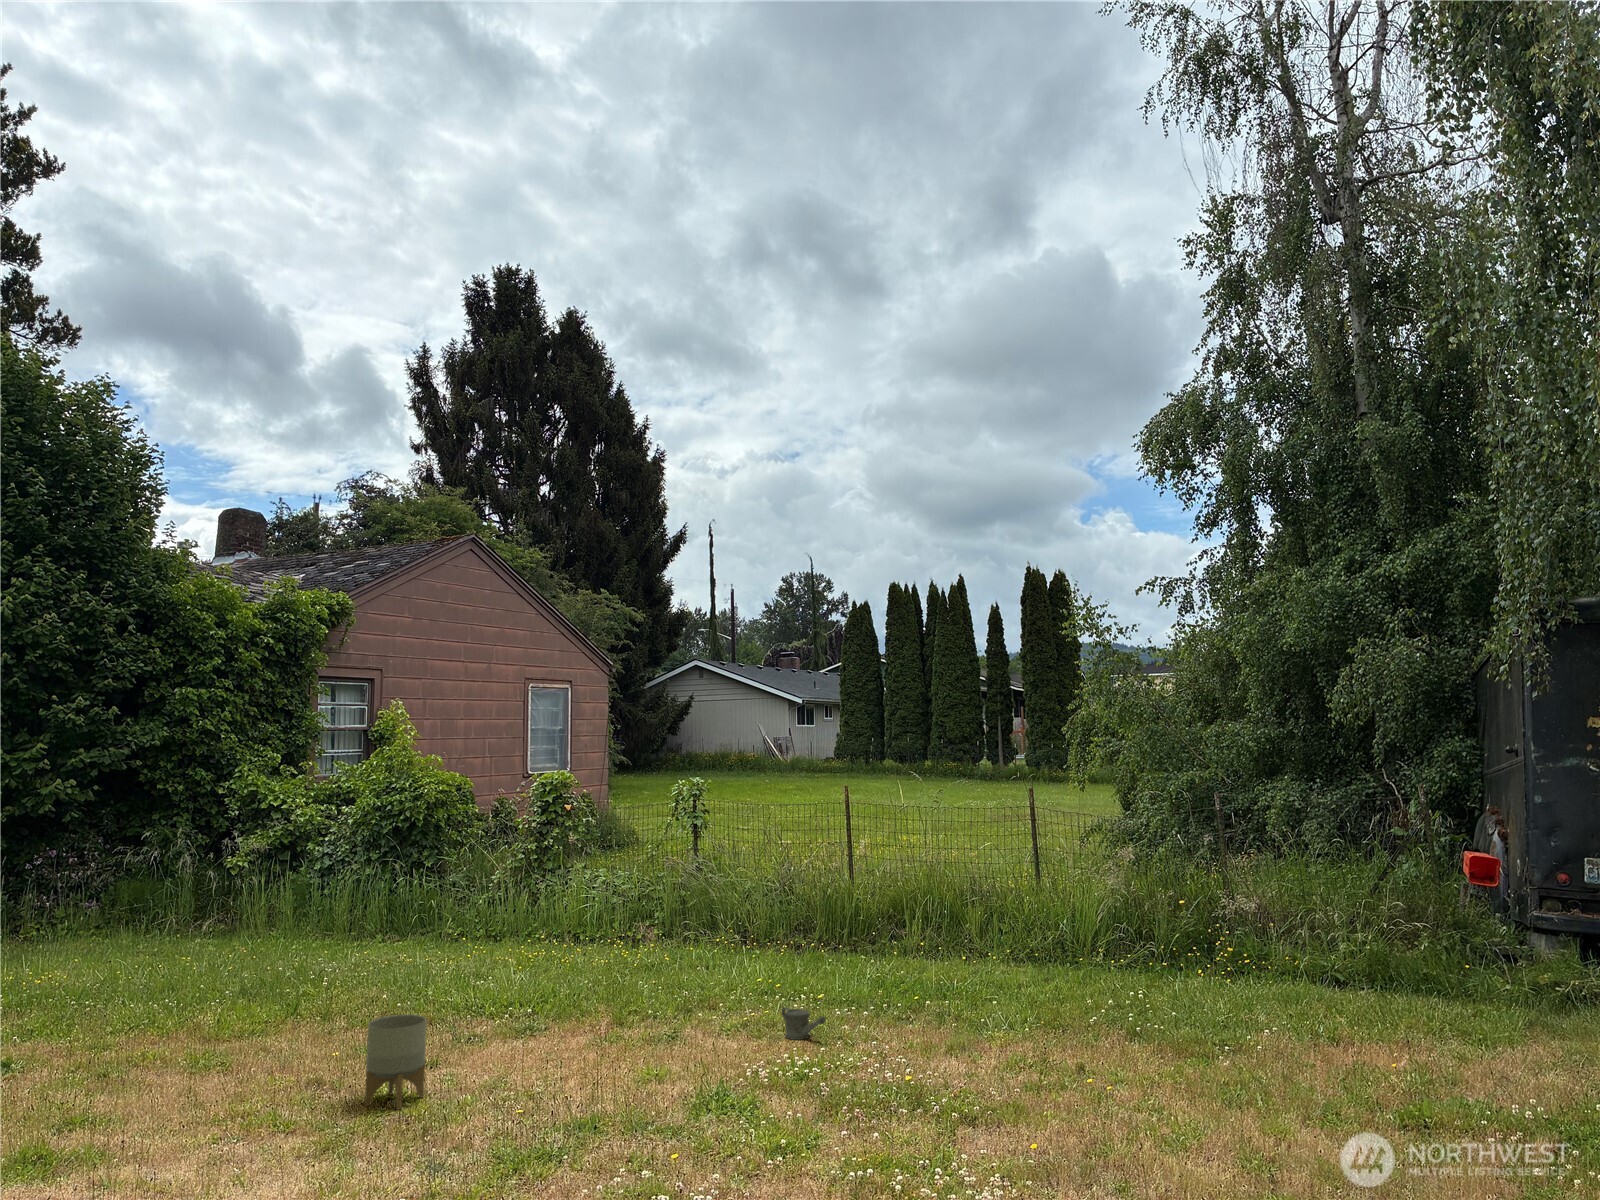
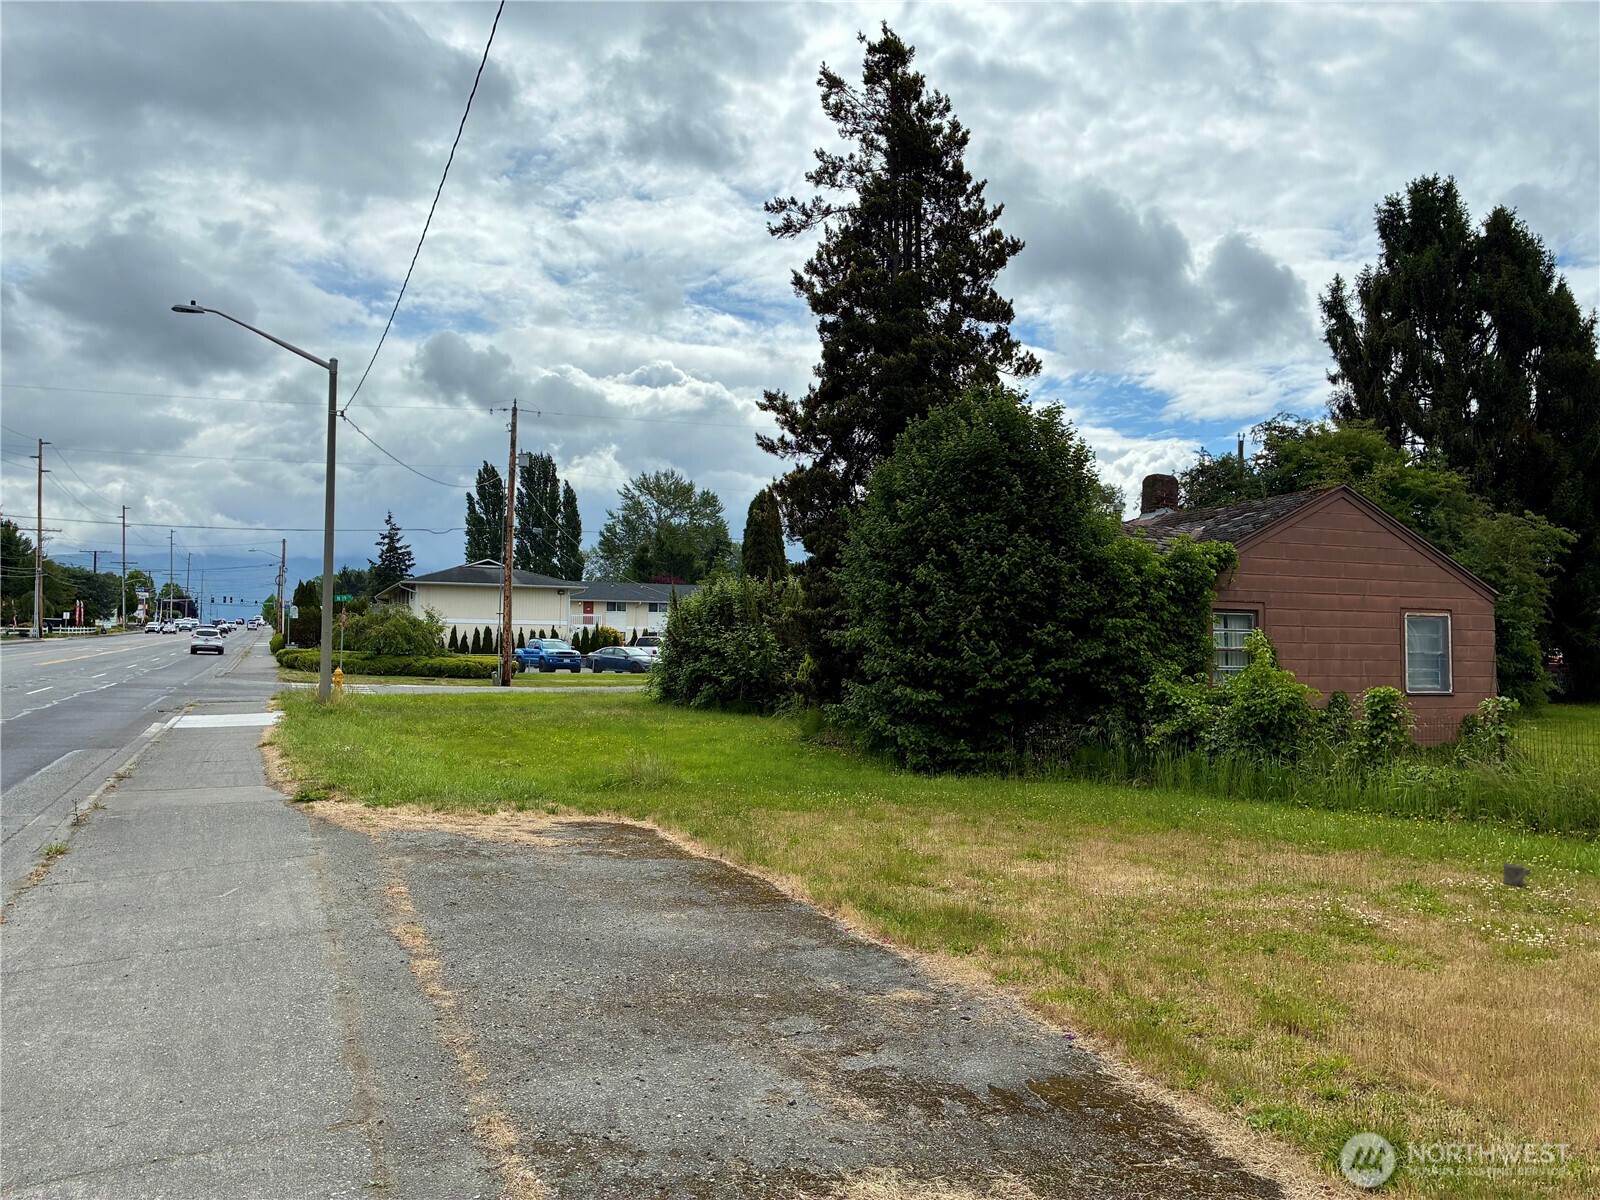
planter: present [365,1014,427,1110] -> none [1191,813,1226,863]

